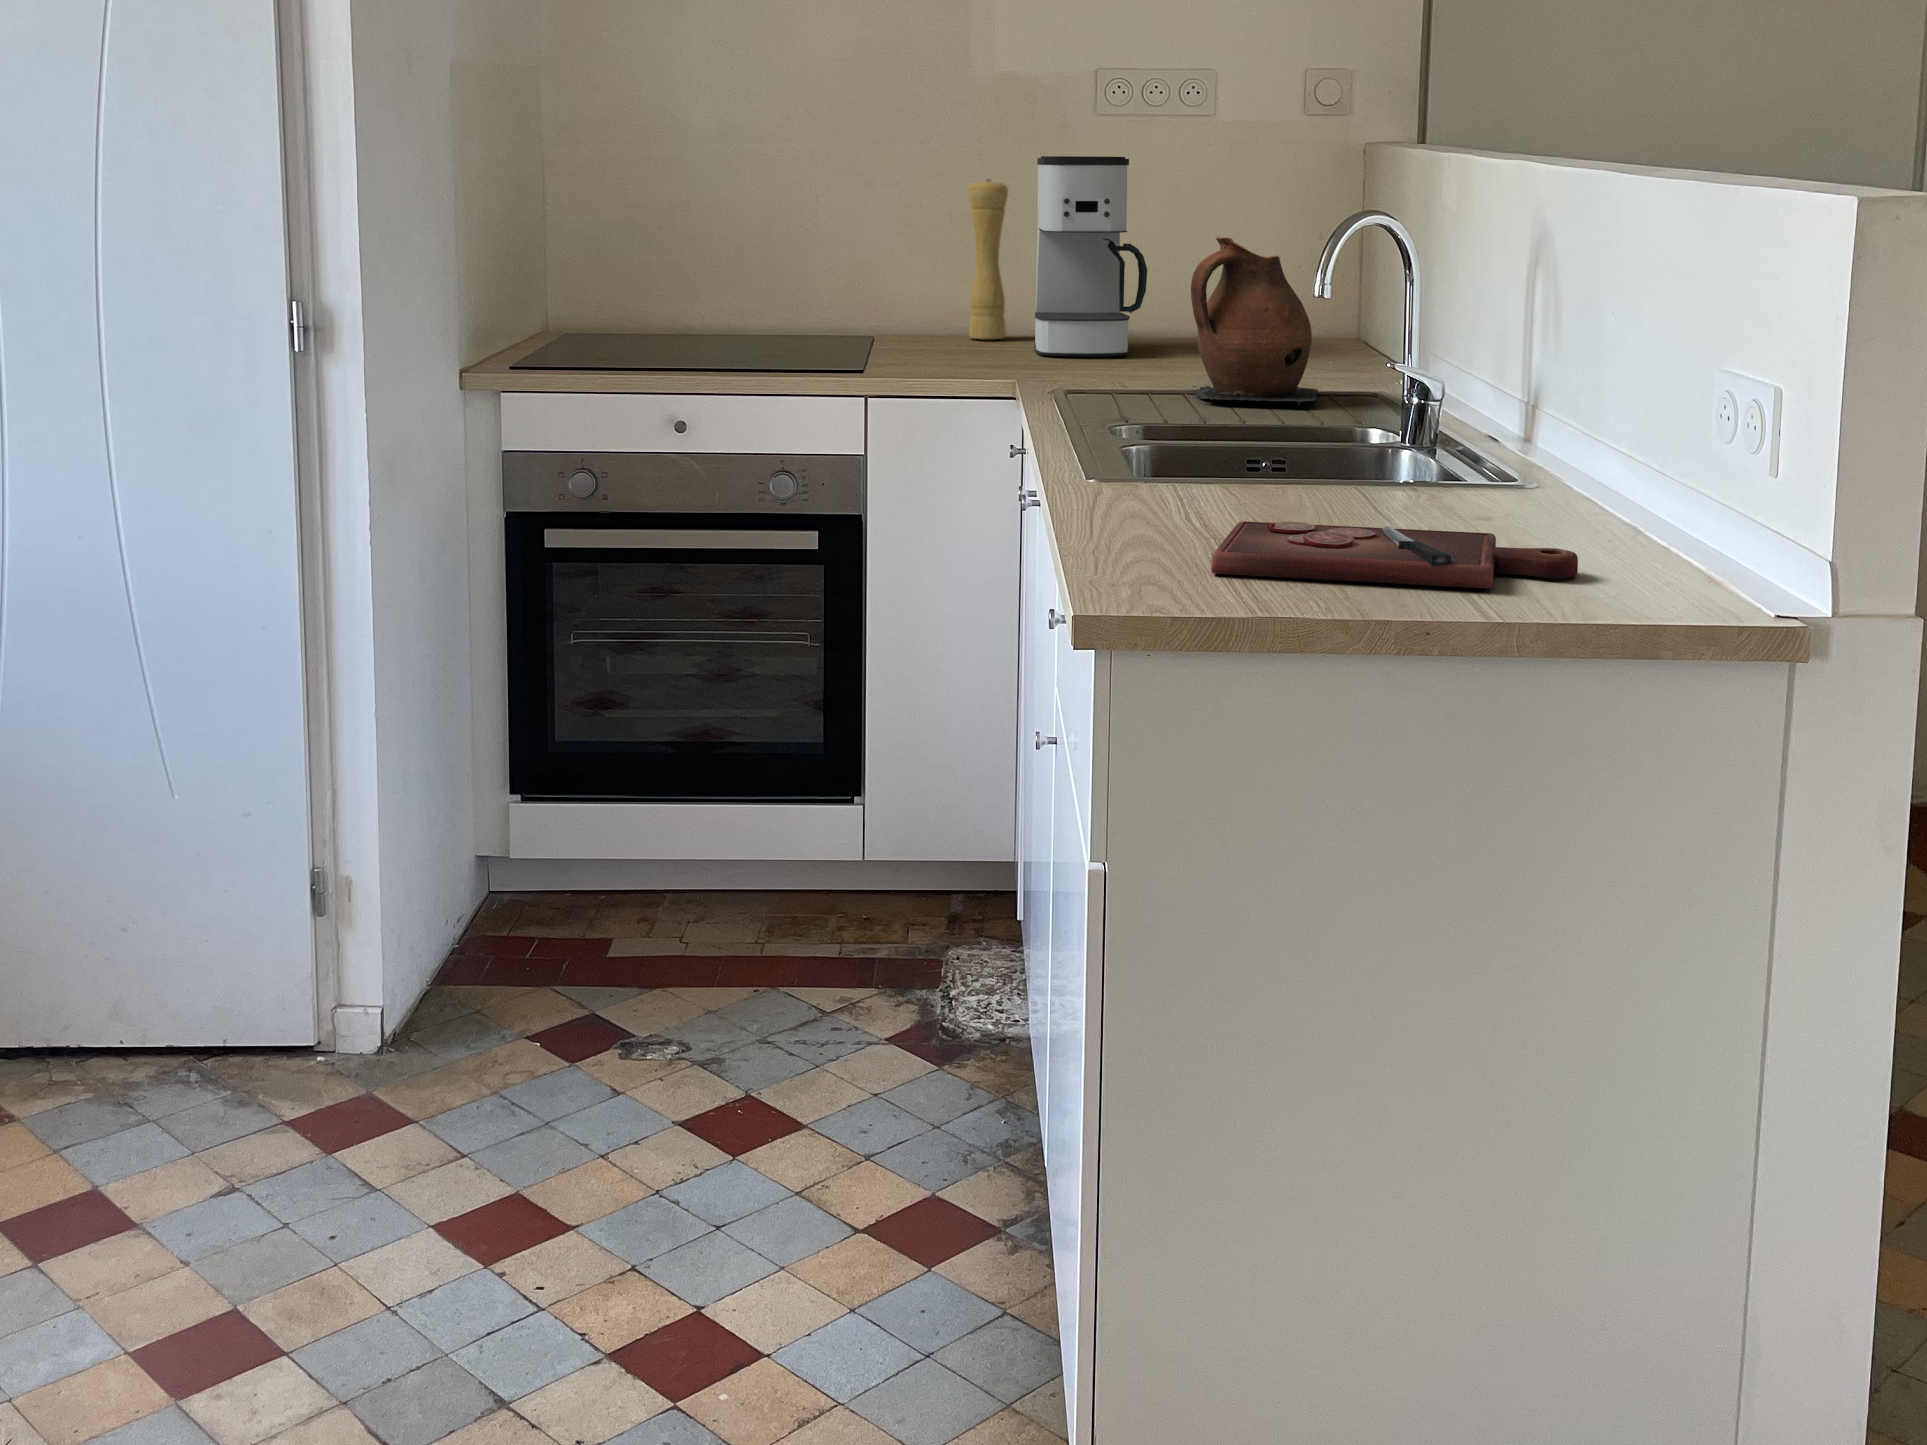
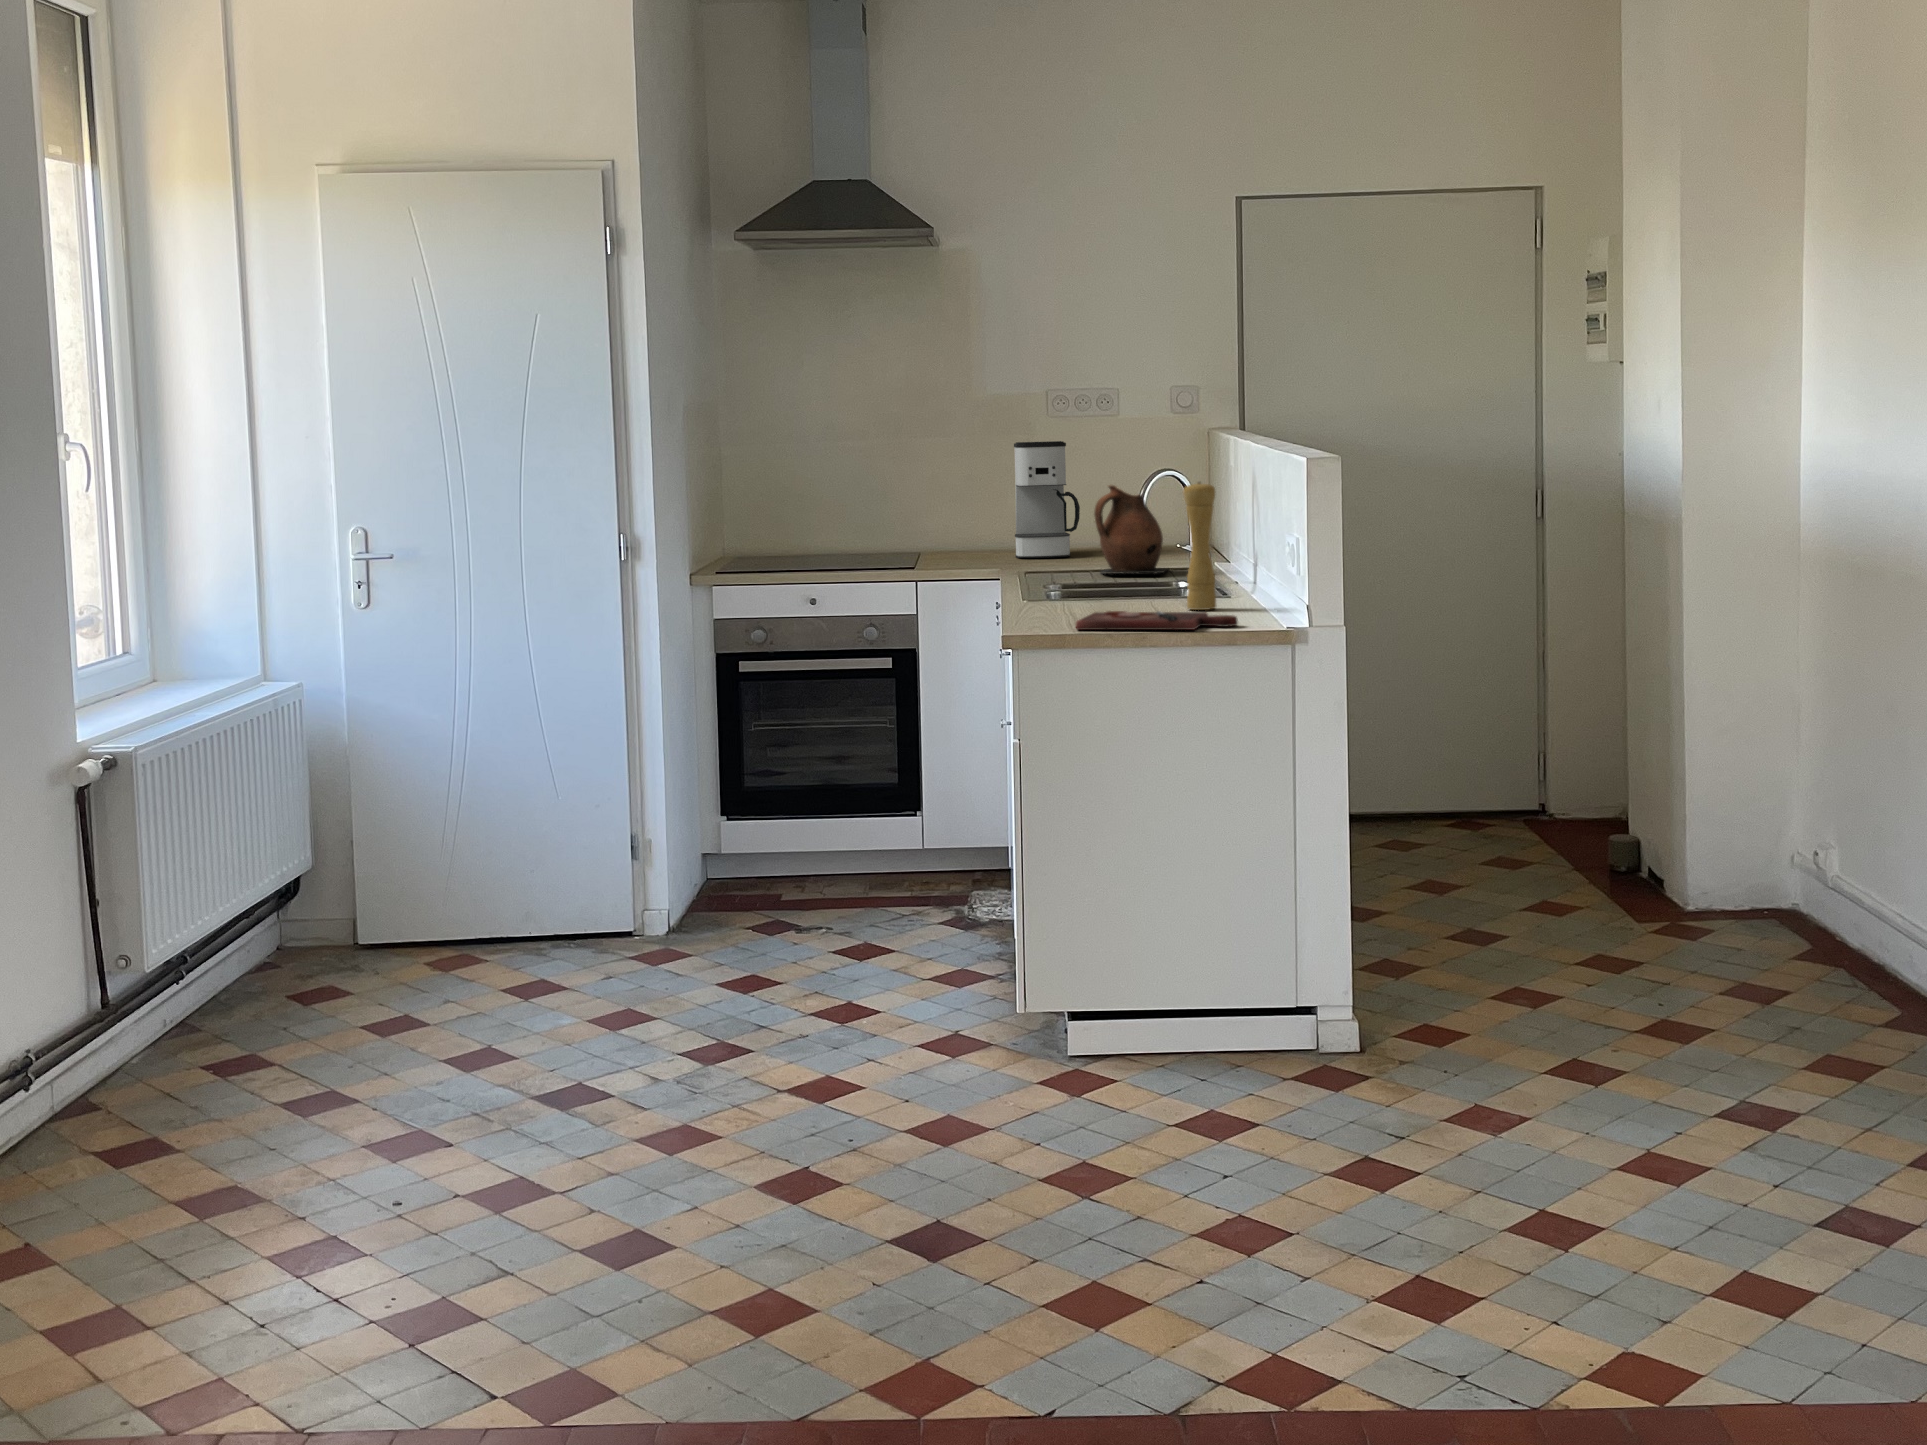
pepper mill: present [968,179,1008,339] -> present [1183,482,1216,610]

